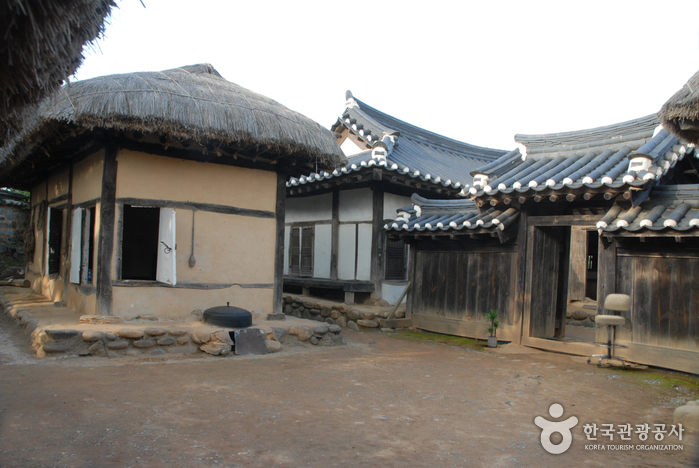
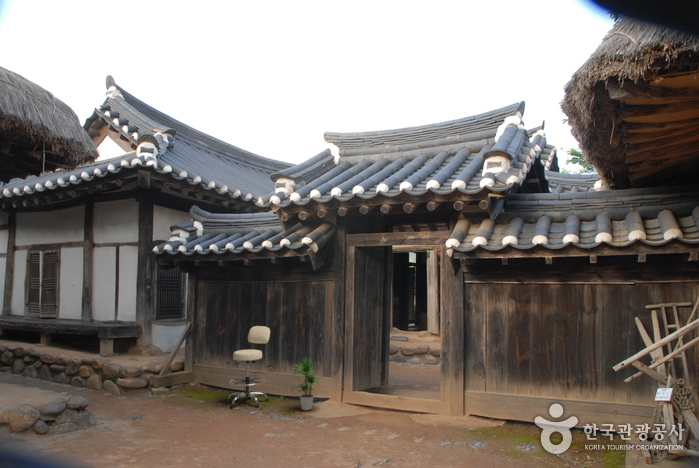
stool: present [587,294,632,369] -> present [227,326,270,408]

